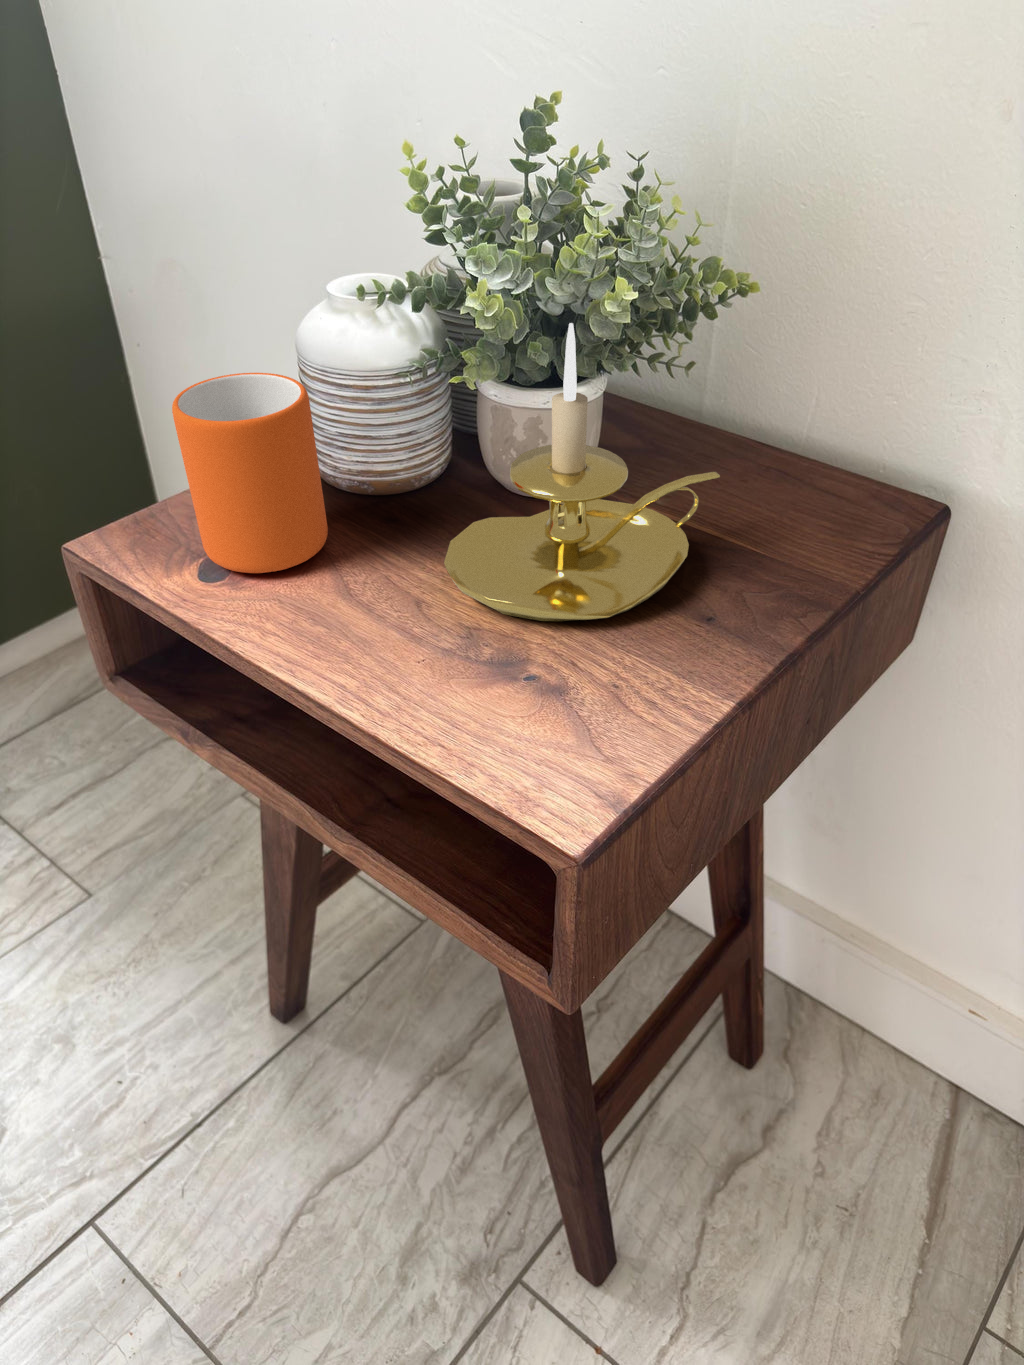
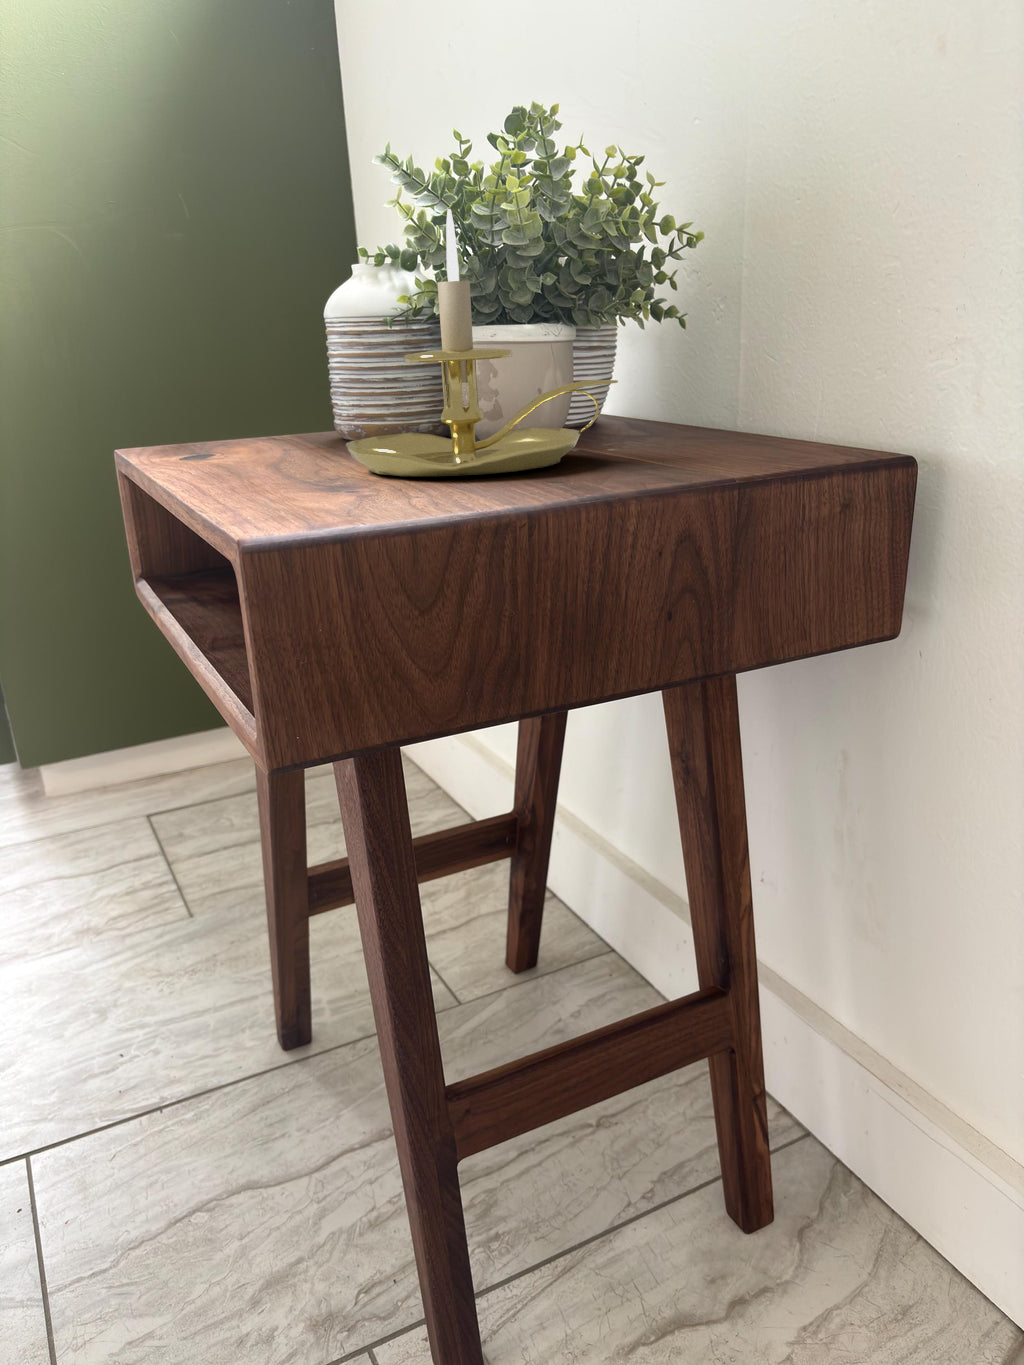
mug: present [172,373,328,573] -> none [180,308,305,457]

